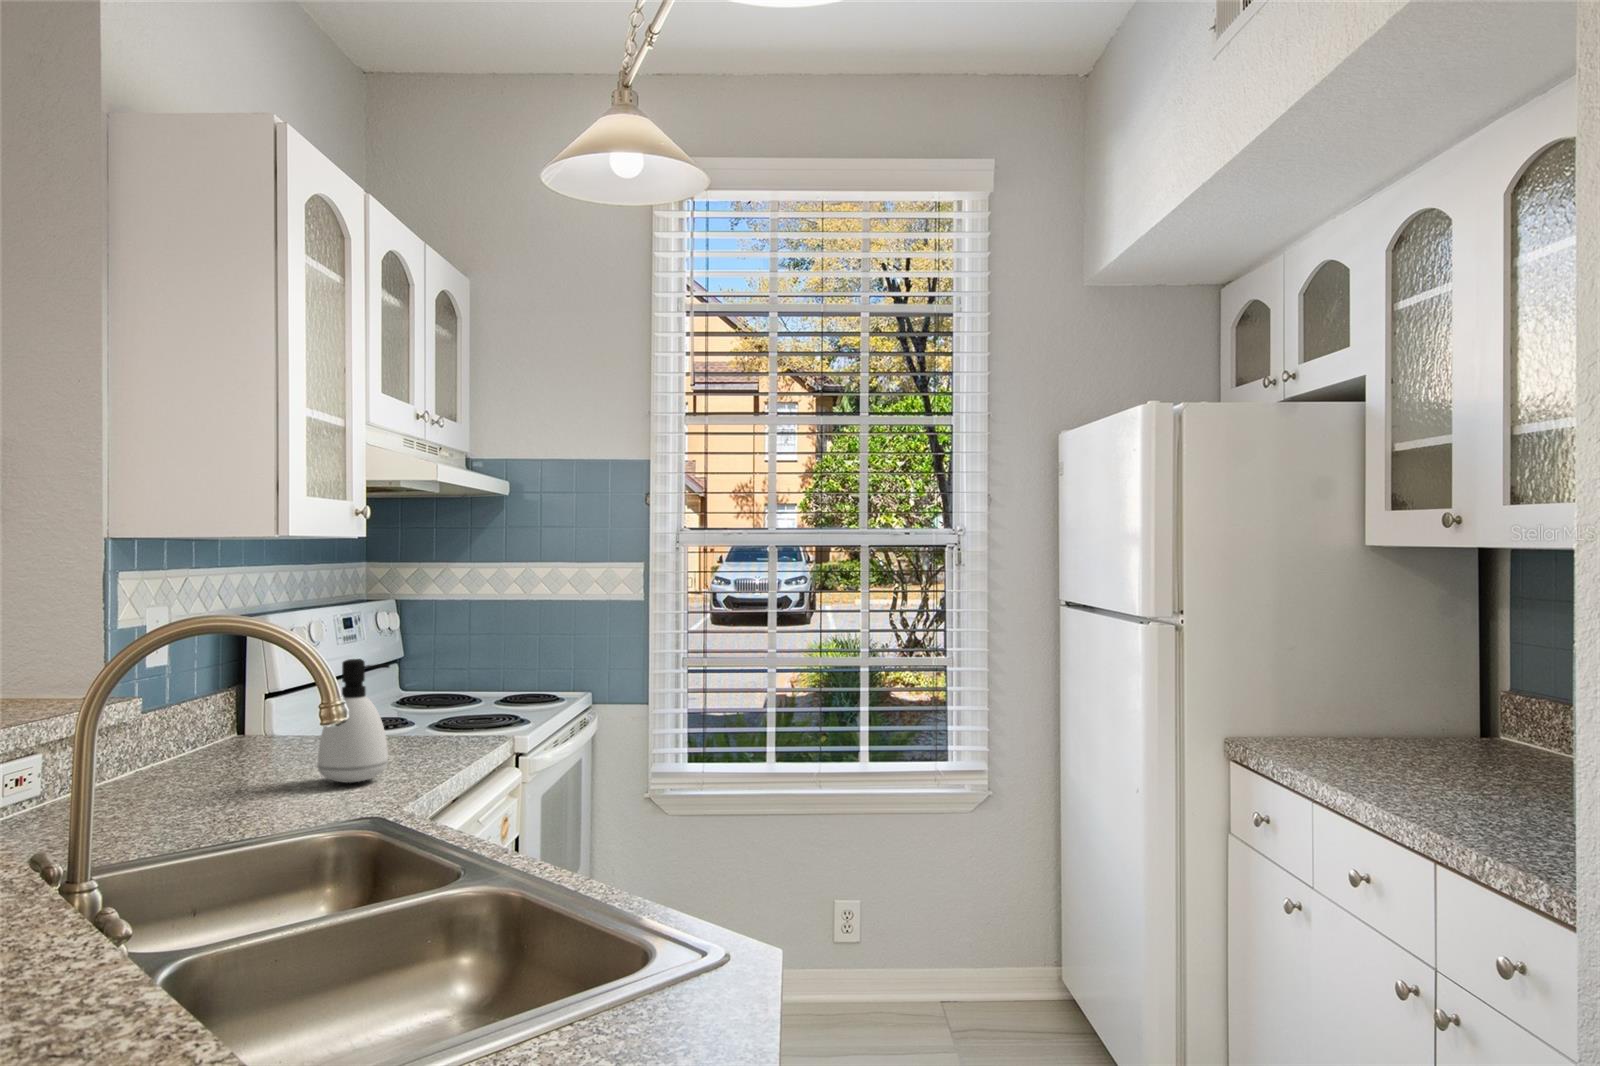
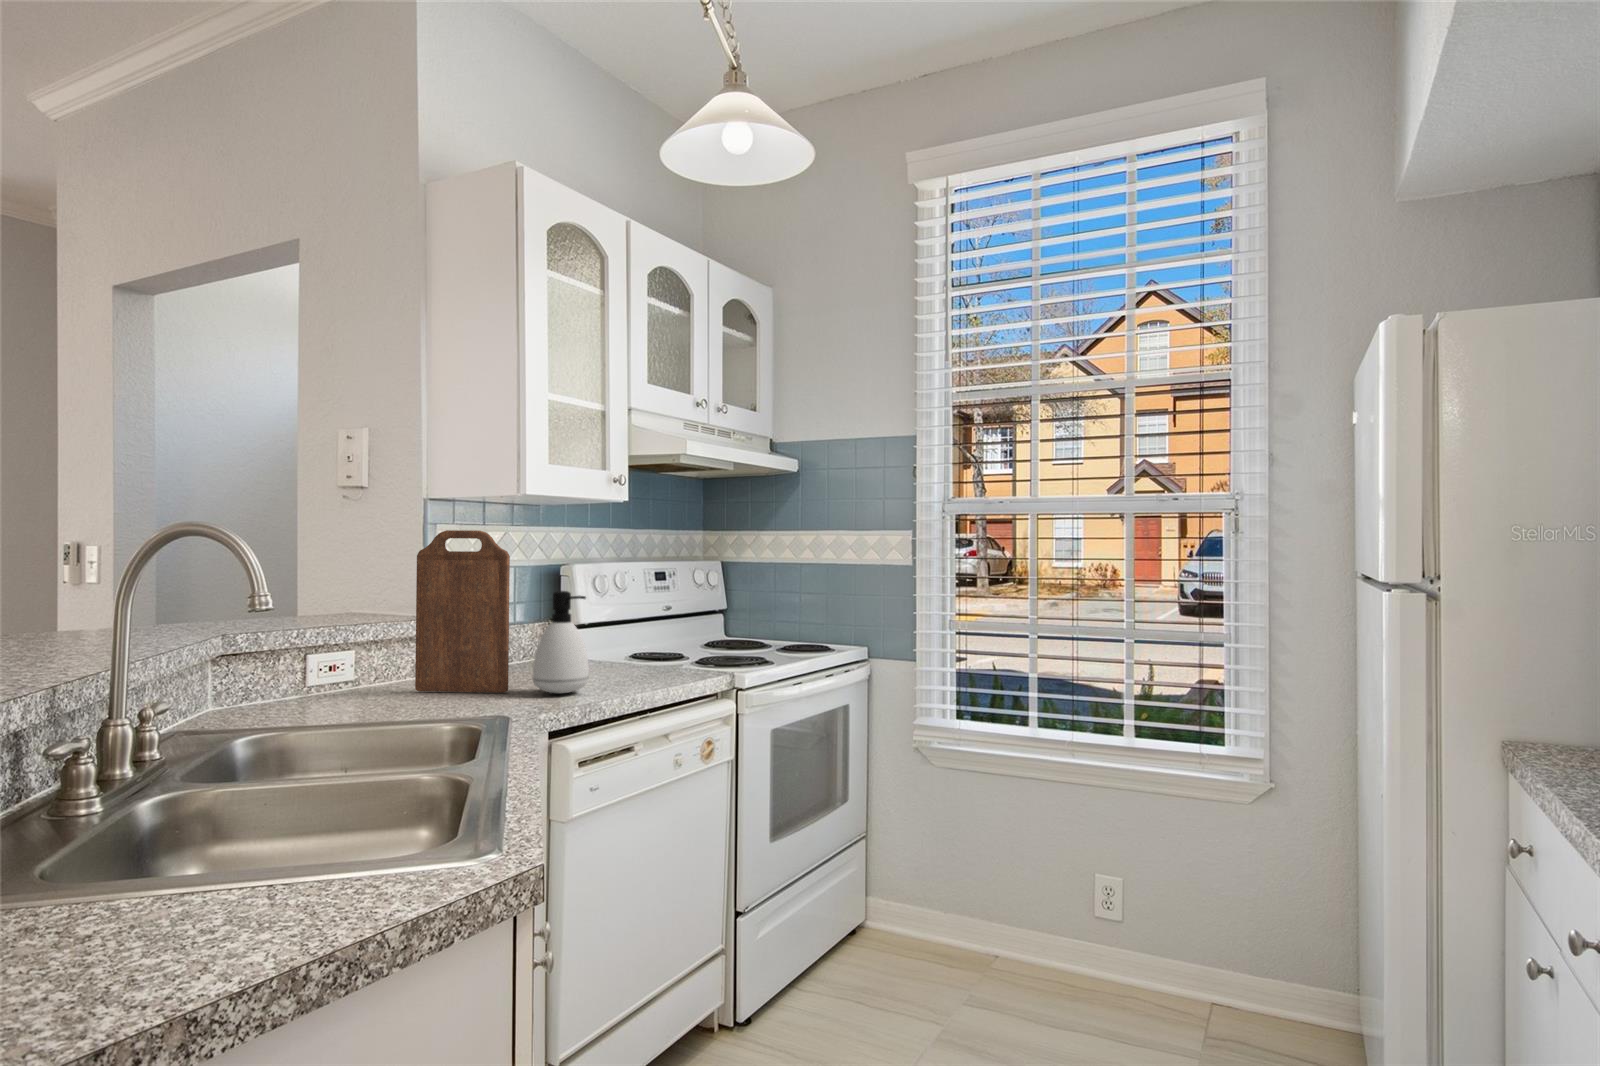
cutting board: none [148,589,282,799] -> present [415,530,510,693]

